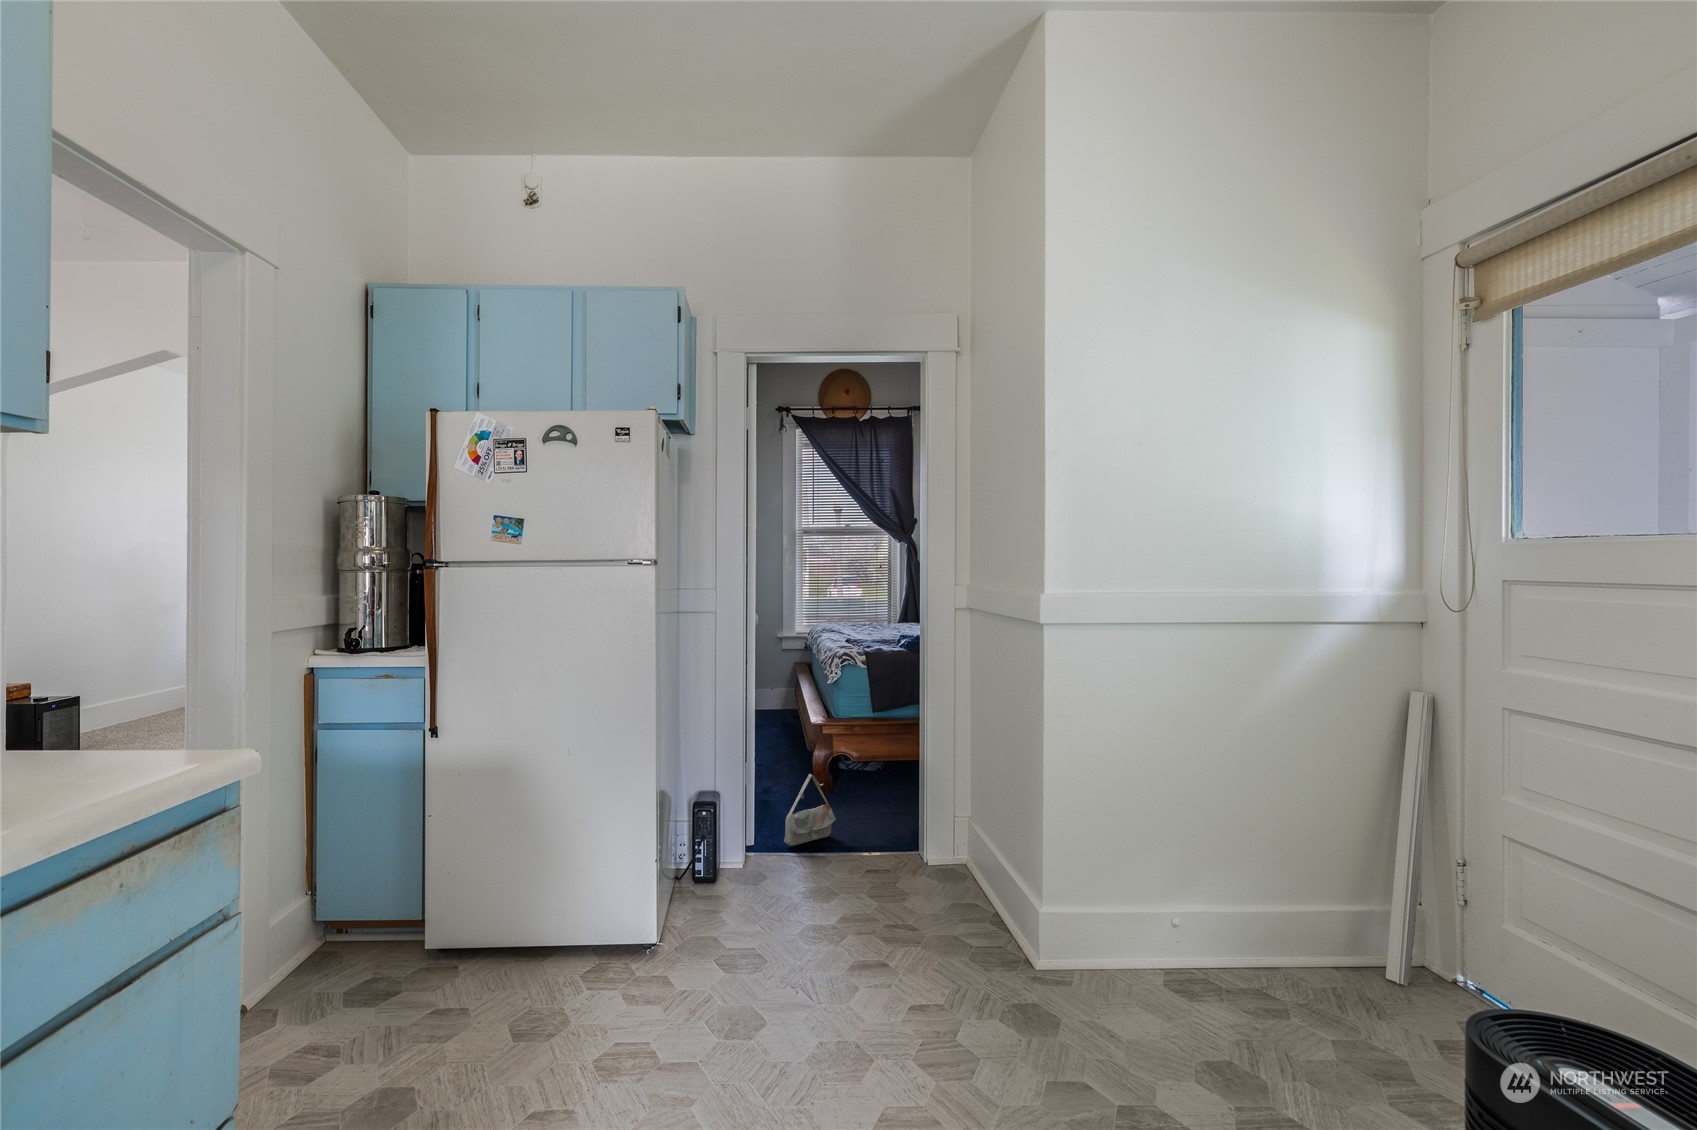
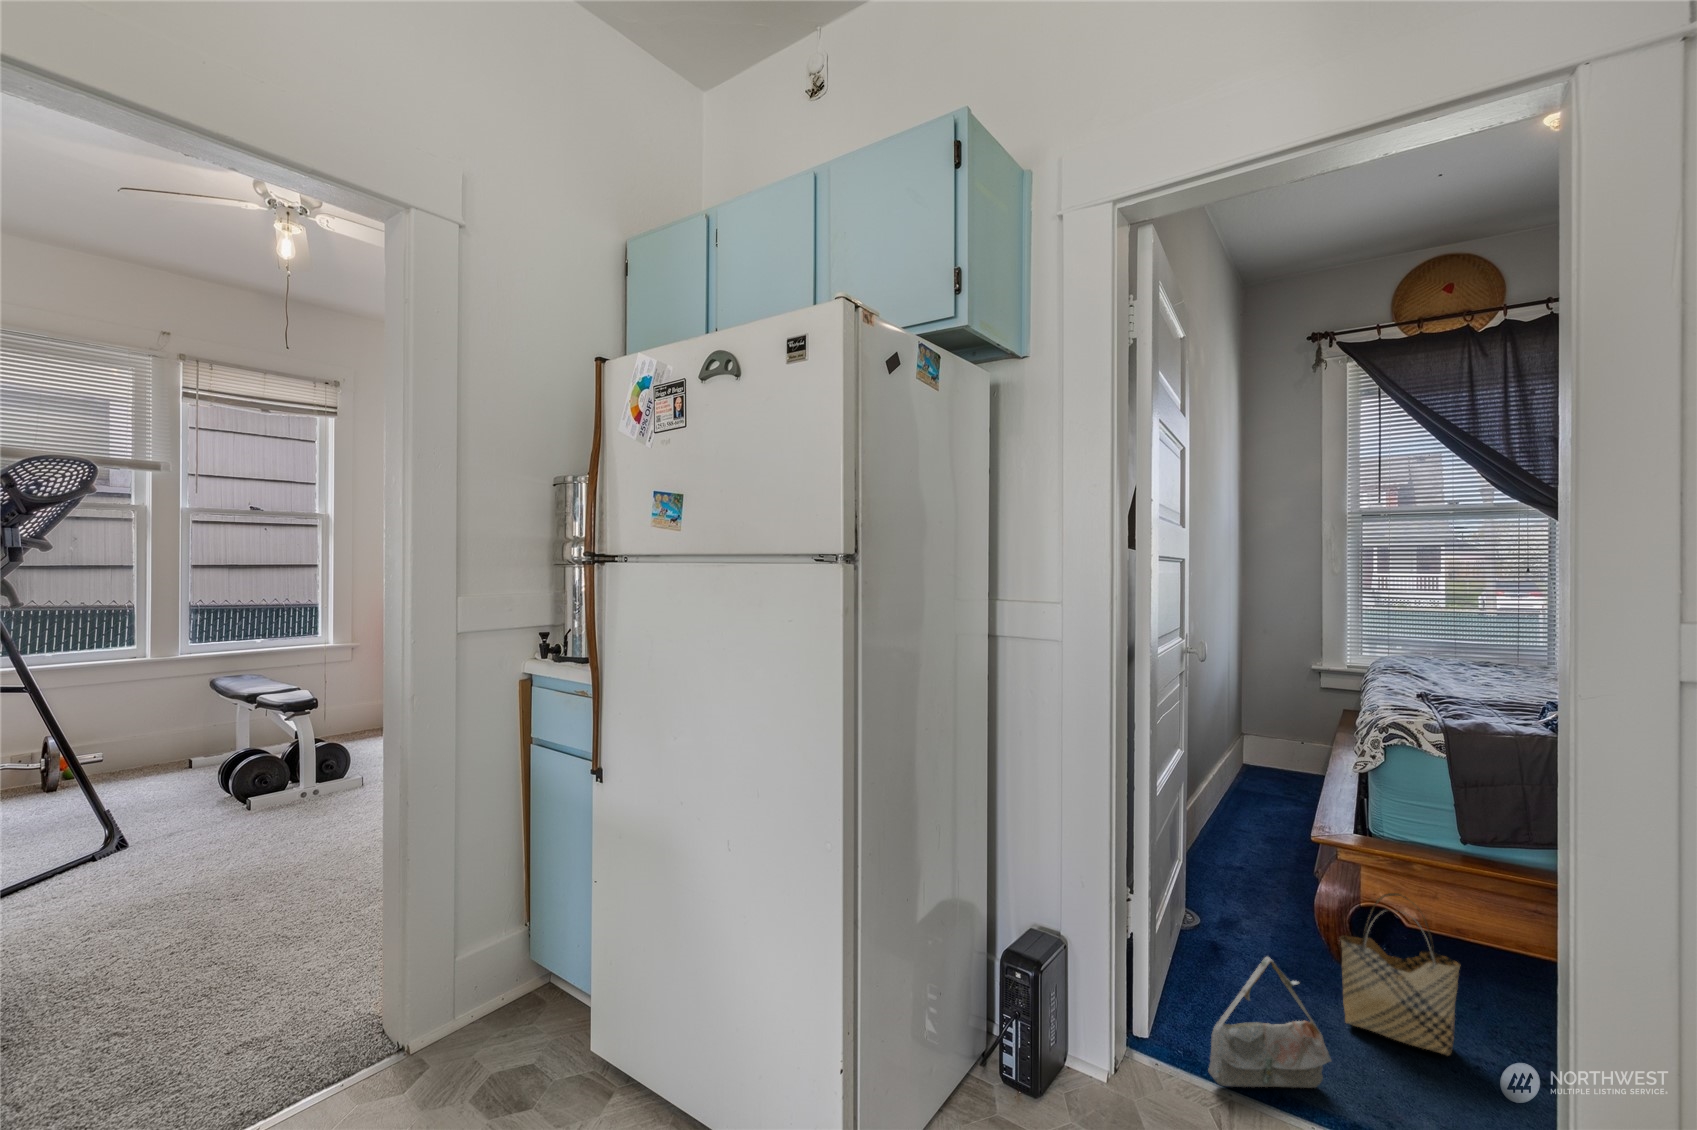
woven basket: none [828,740,878,813] -> present [1340,893,1461,1055]

